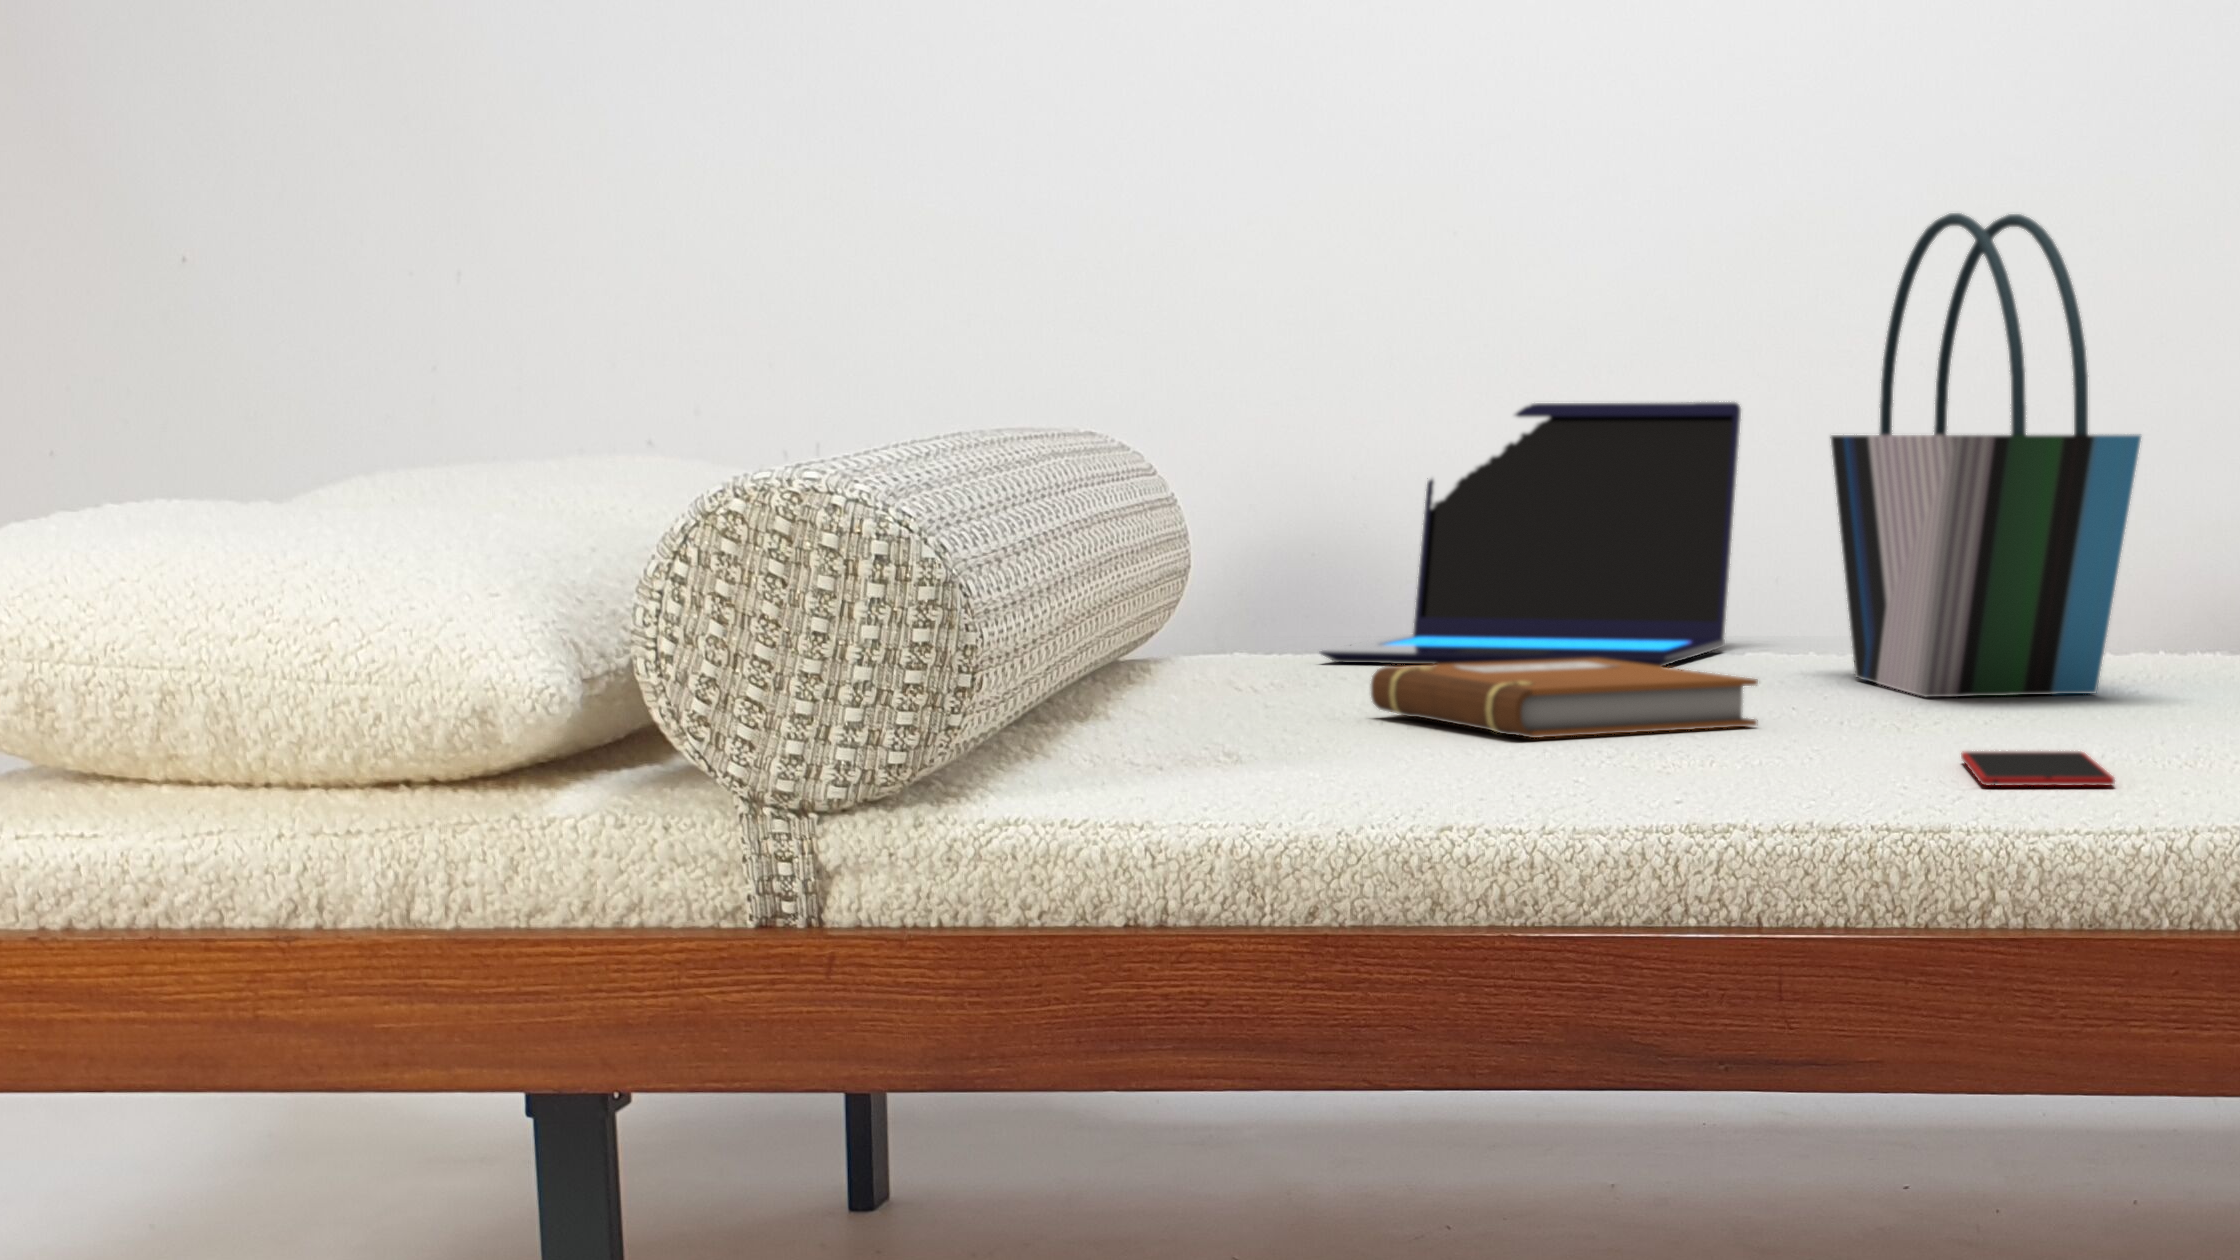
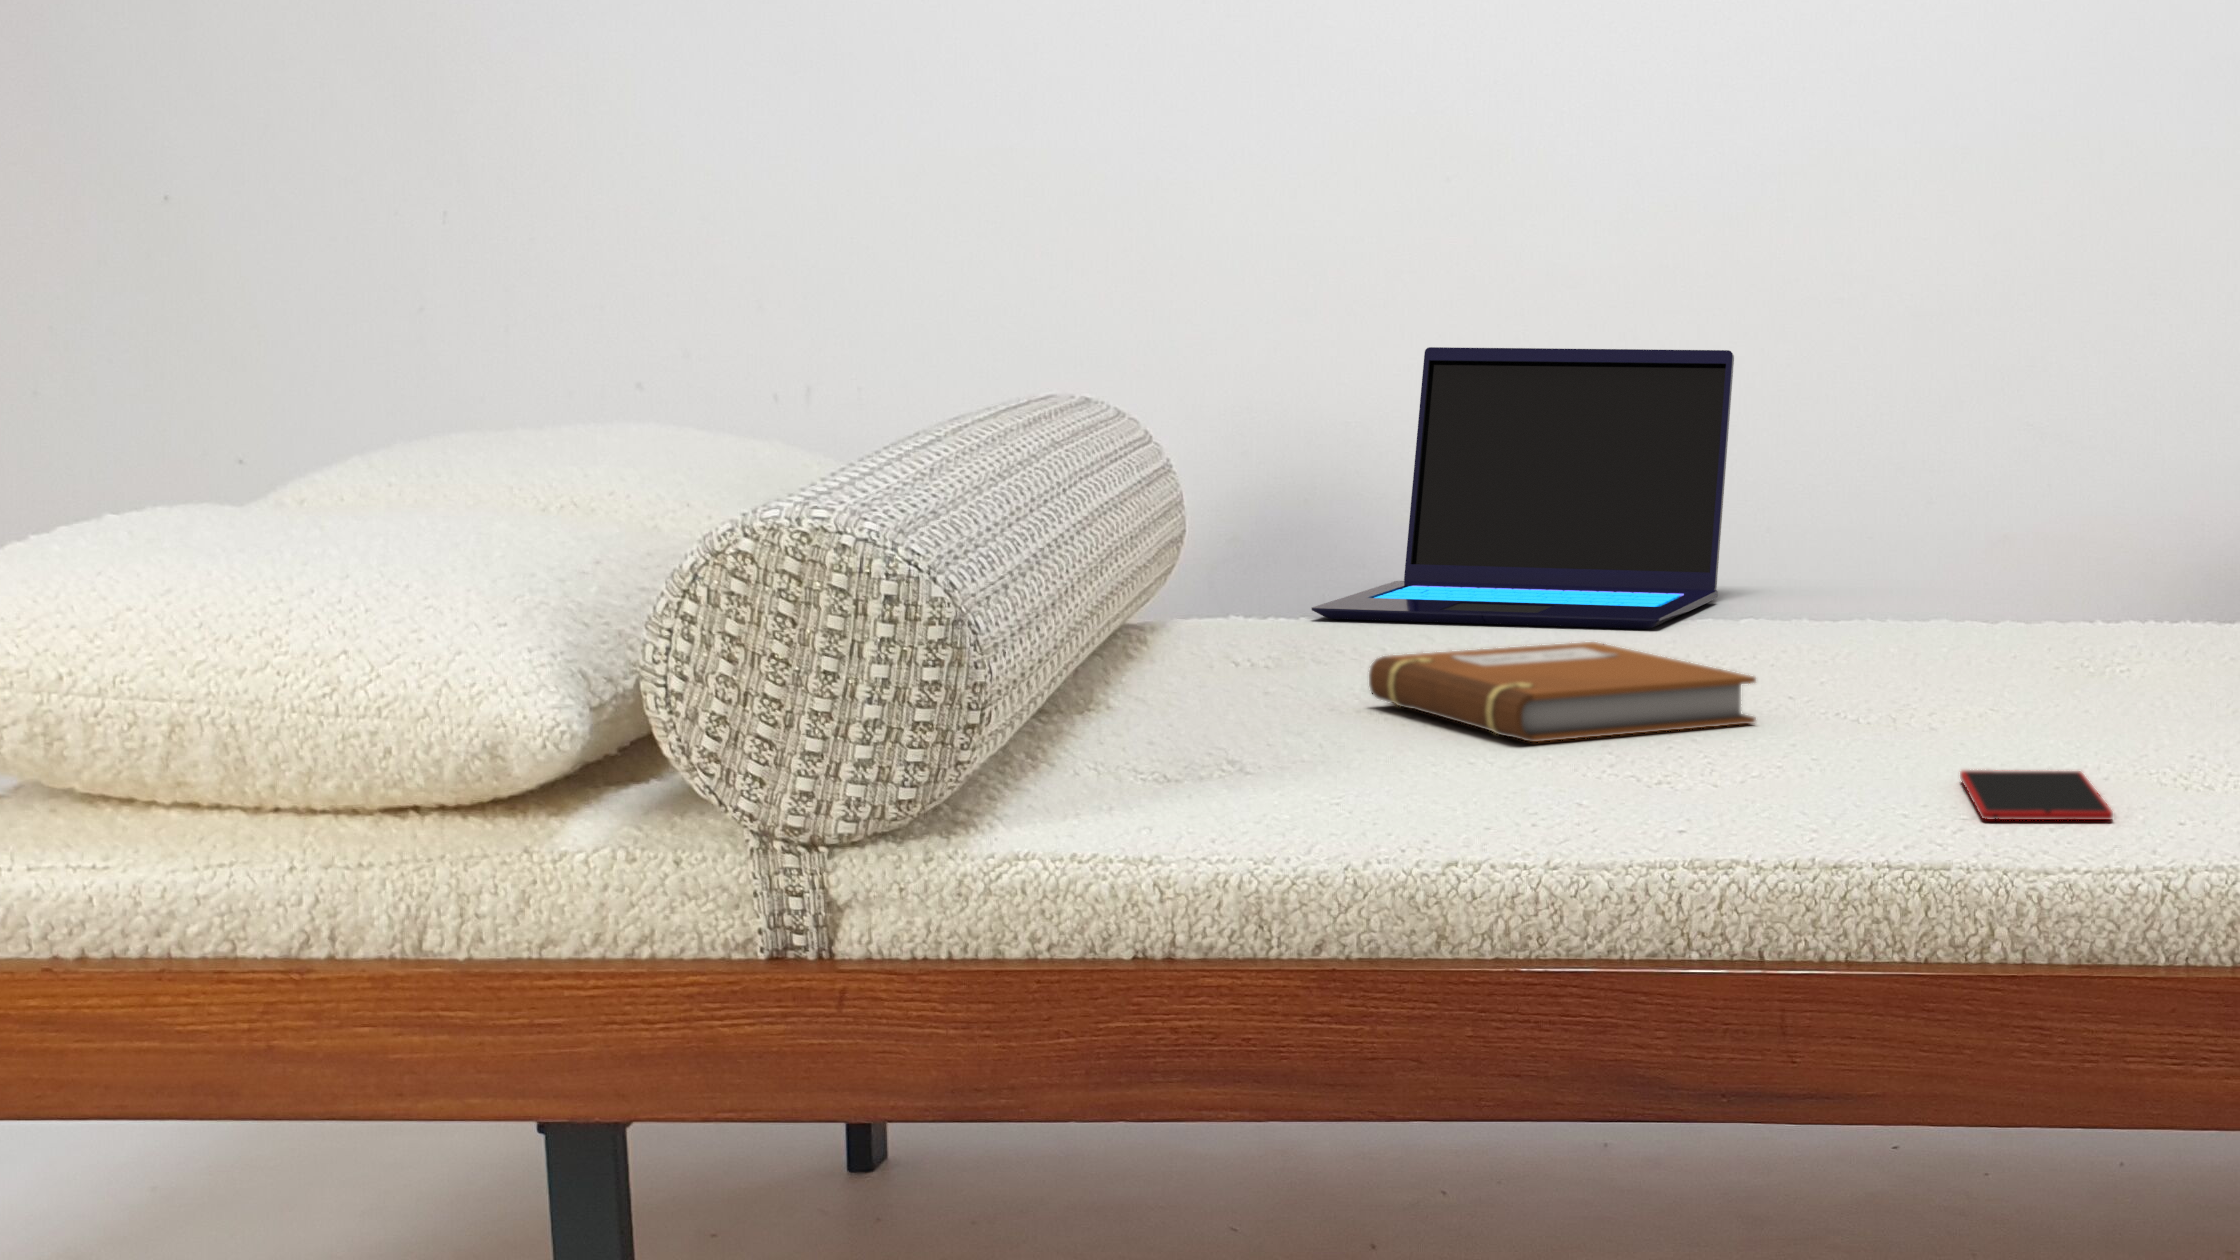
tote bag: present [1830,213,2141,697] -> none [1825,190,2138,678]

